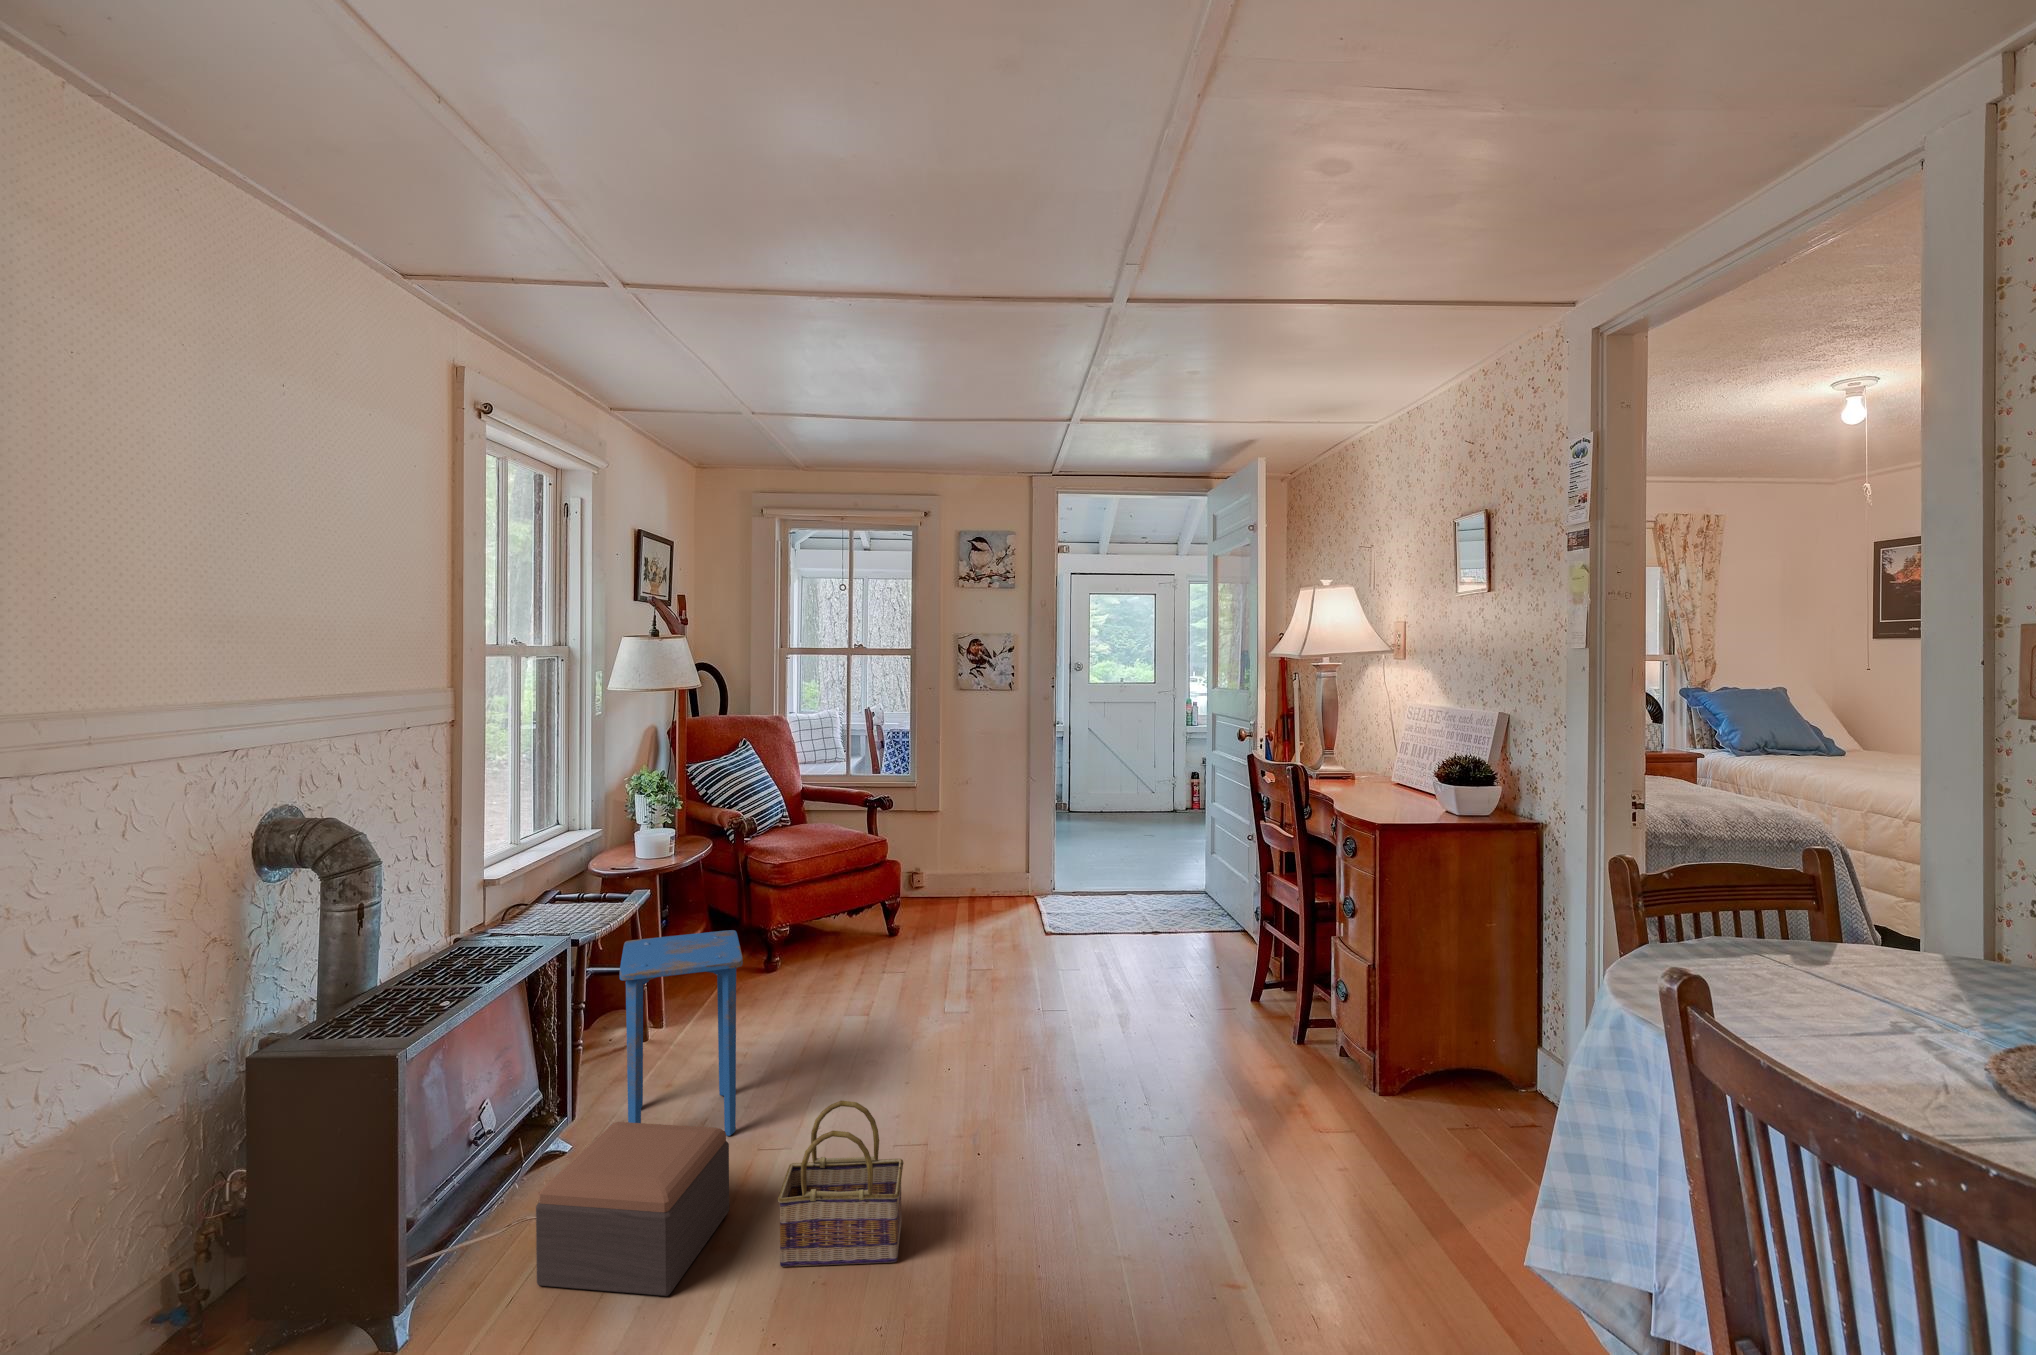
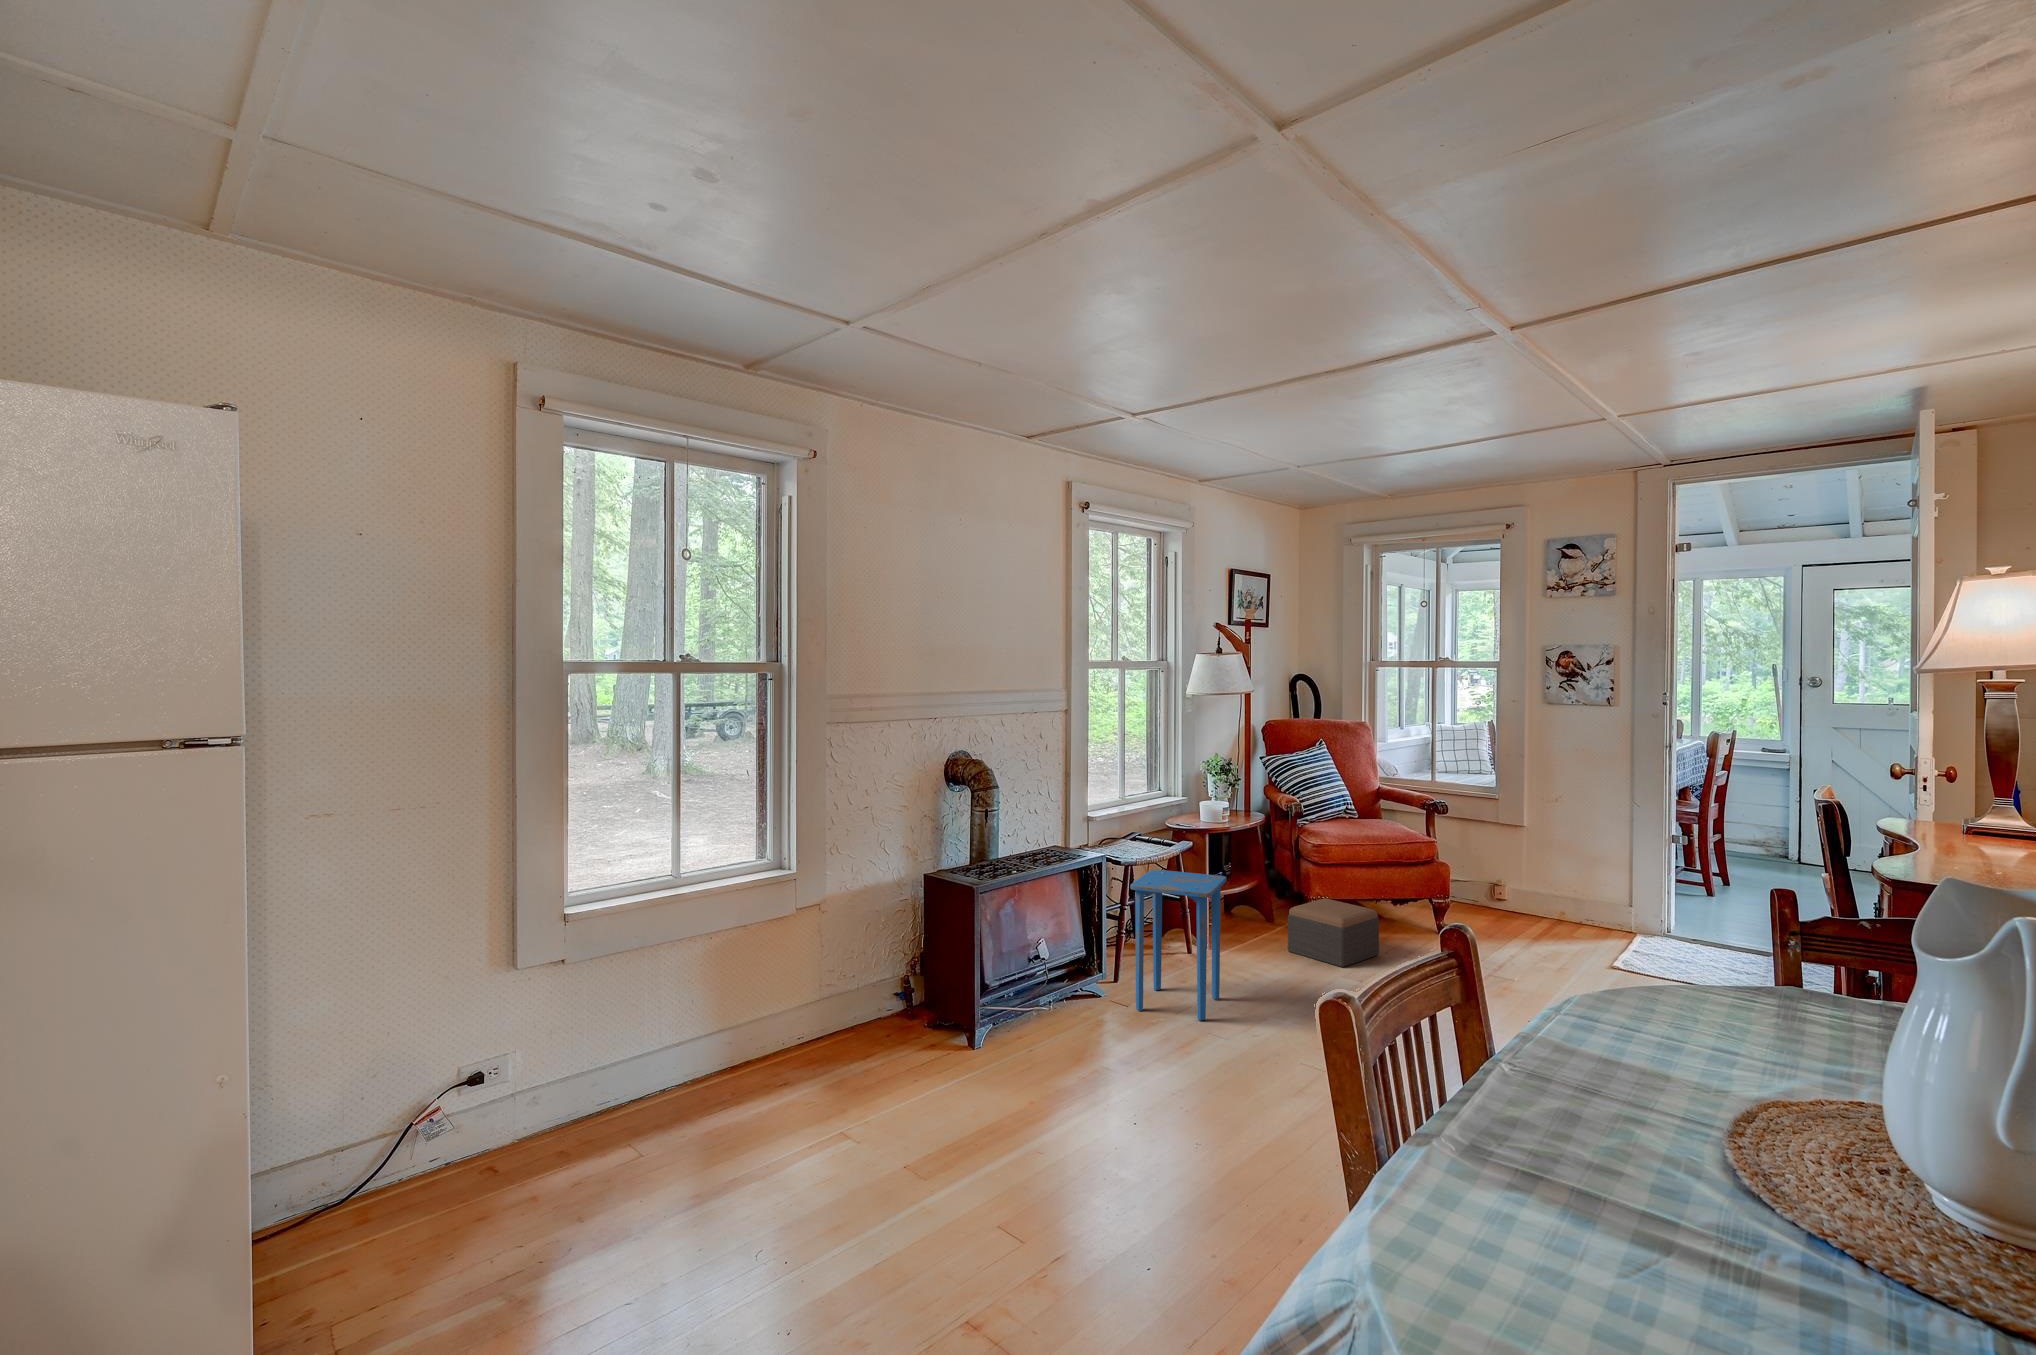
basket: present [778,1101,903,1267] -> none [1173,996,1270,1119]
footstool: present [536,1122,729,1296] -> present [1288,898,1379,967]

